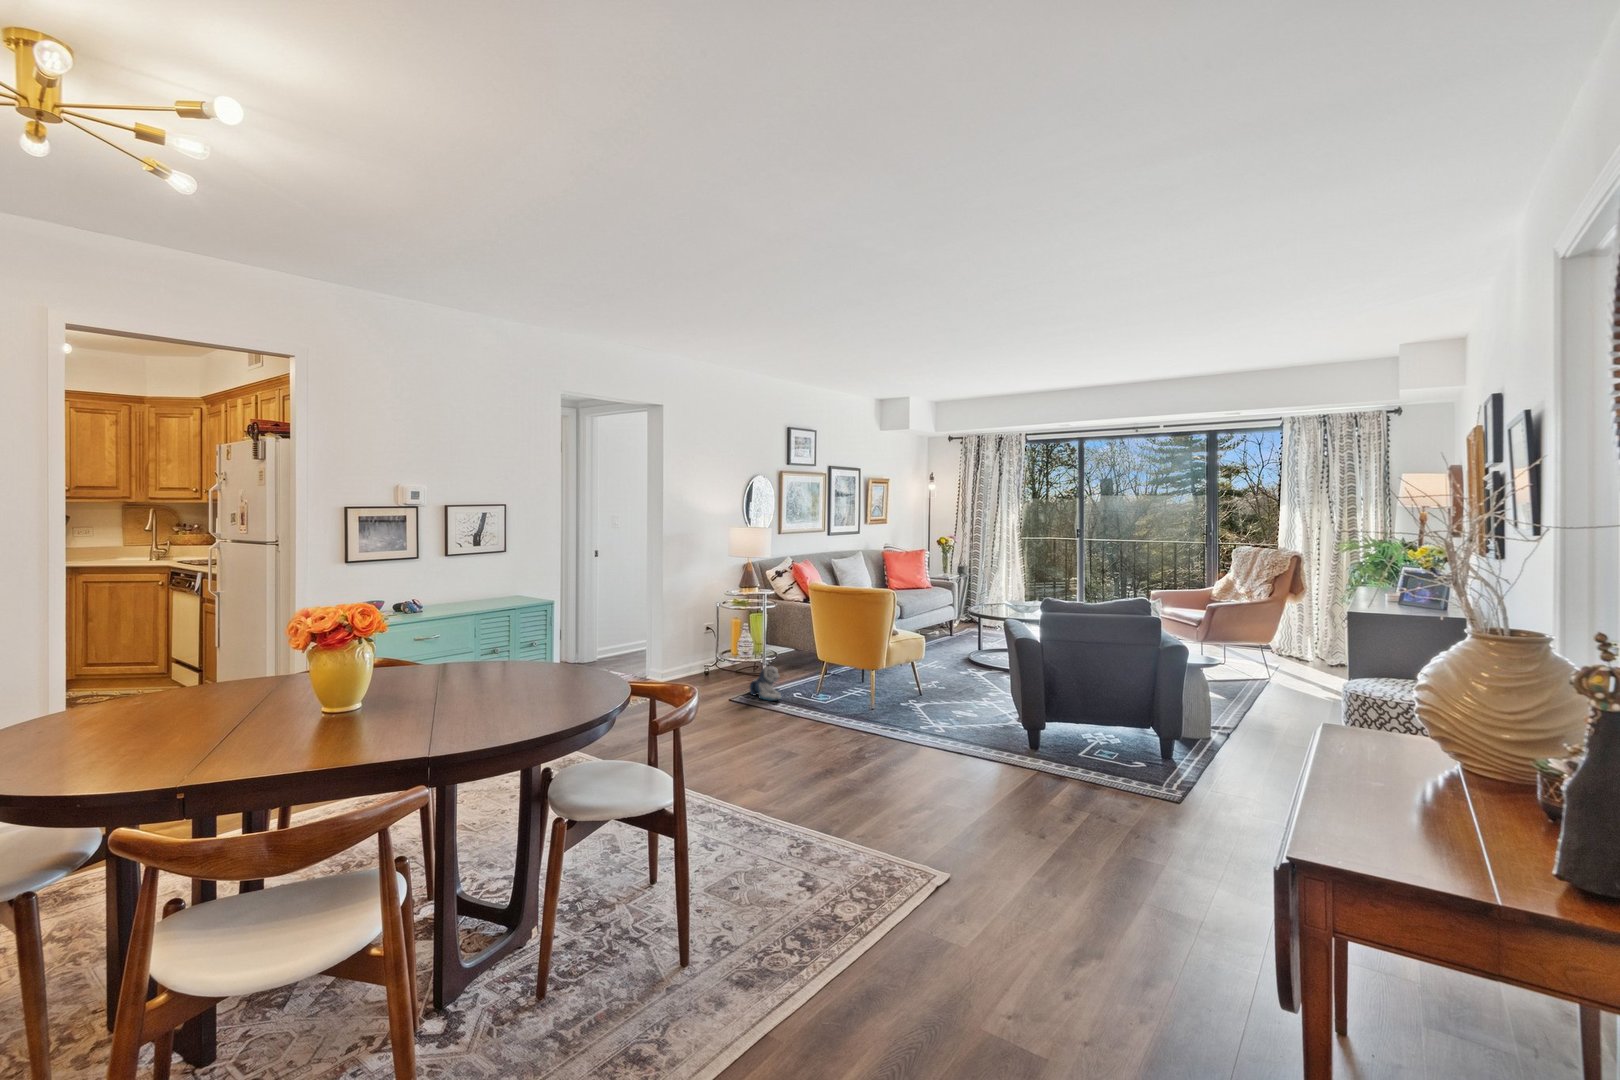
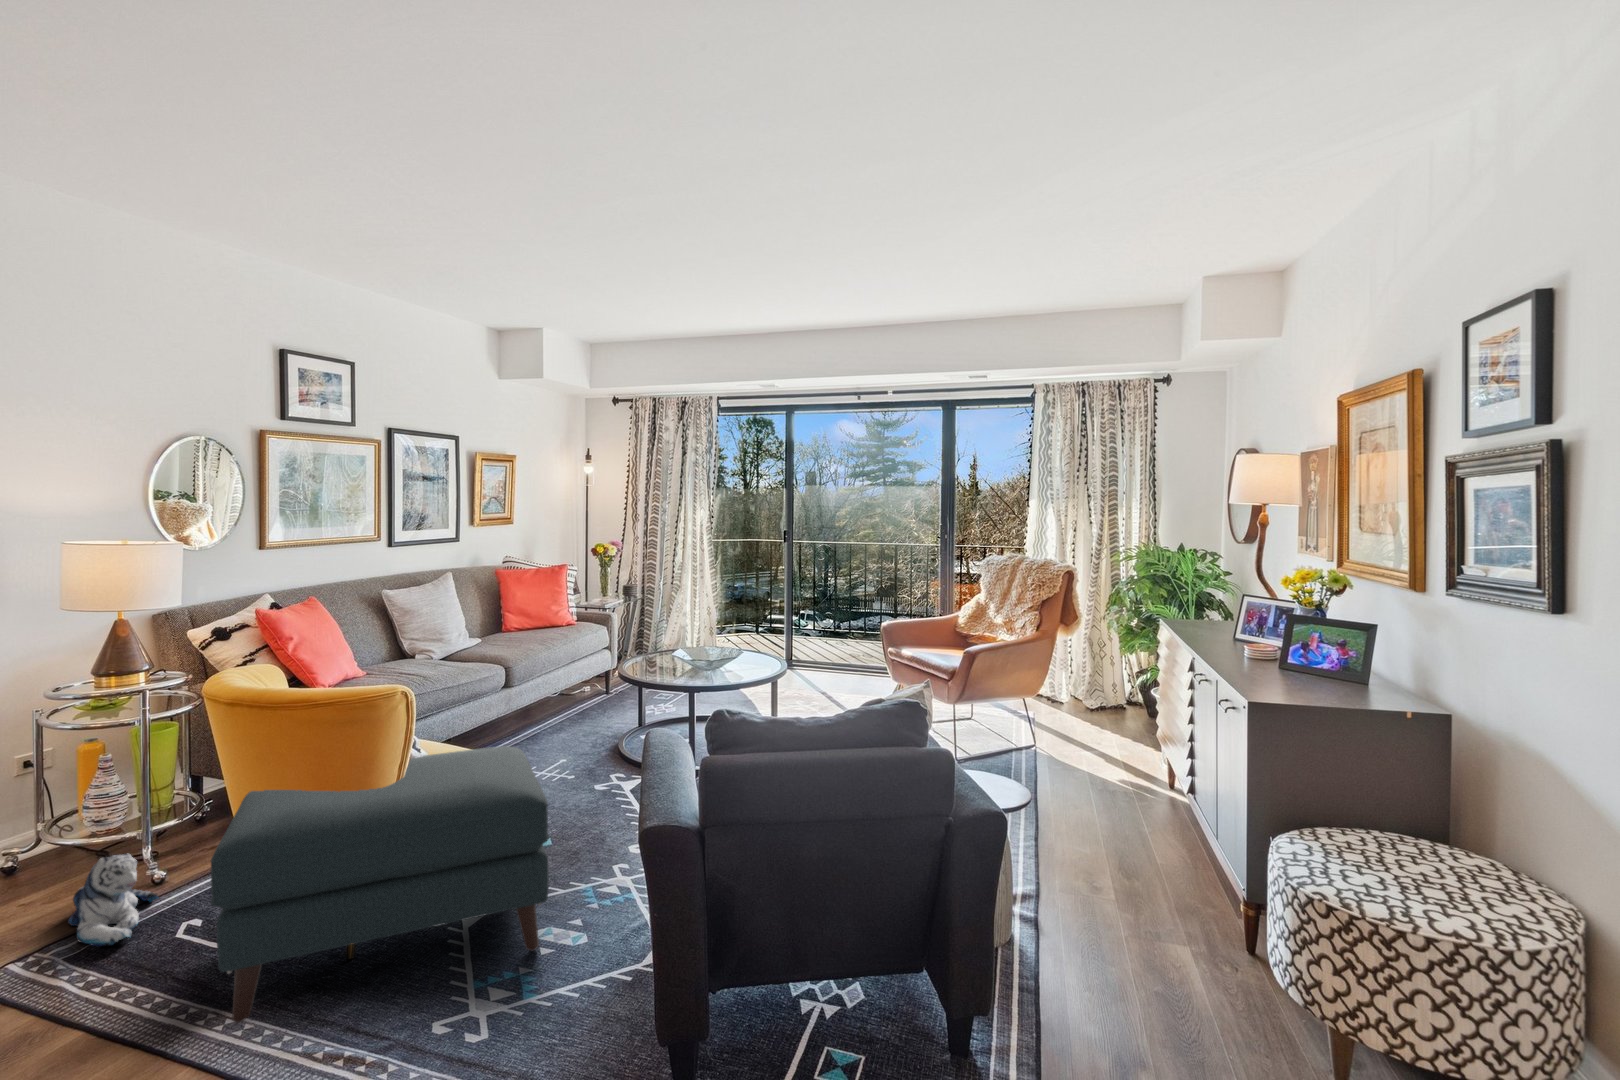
ottoman: none [828,632,968,722] -> present [210,746,549,1022]

